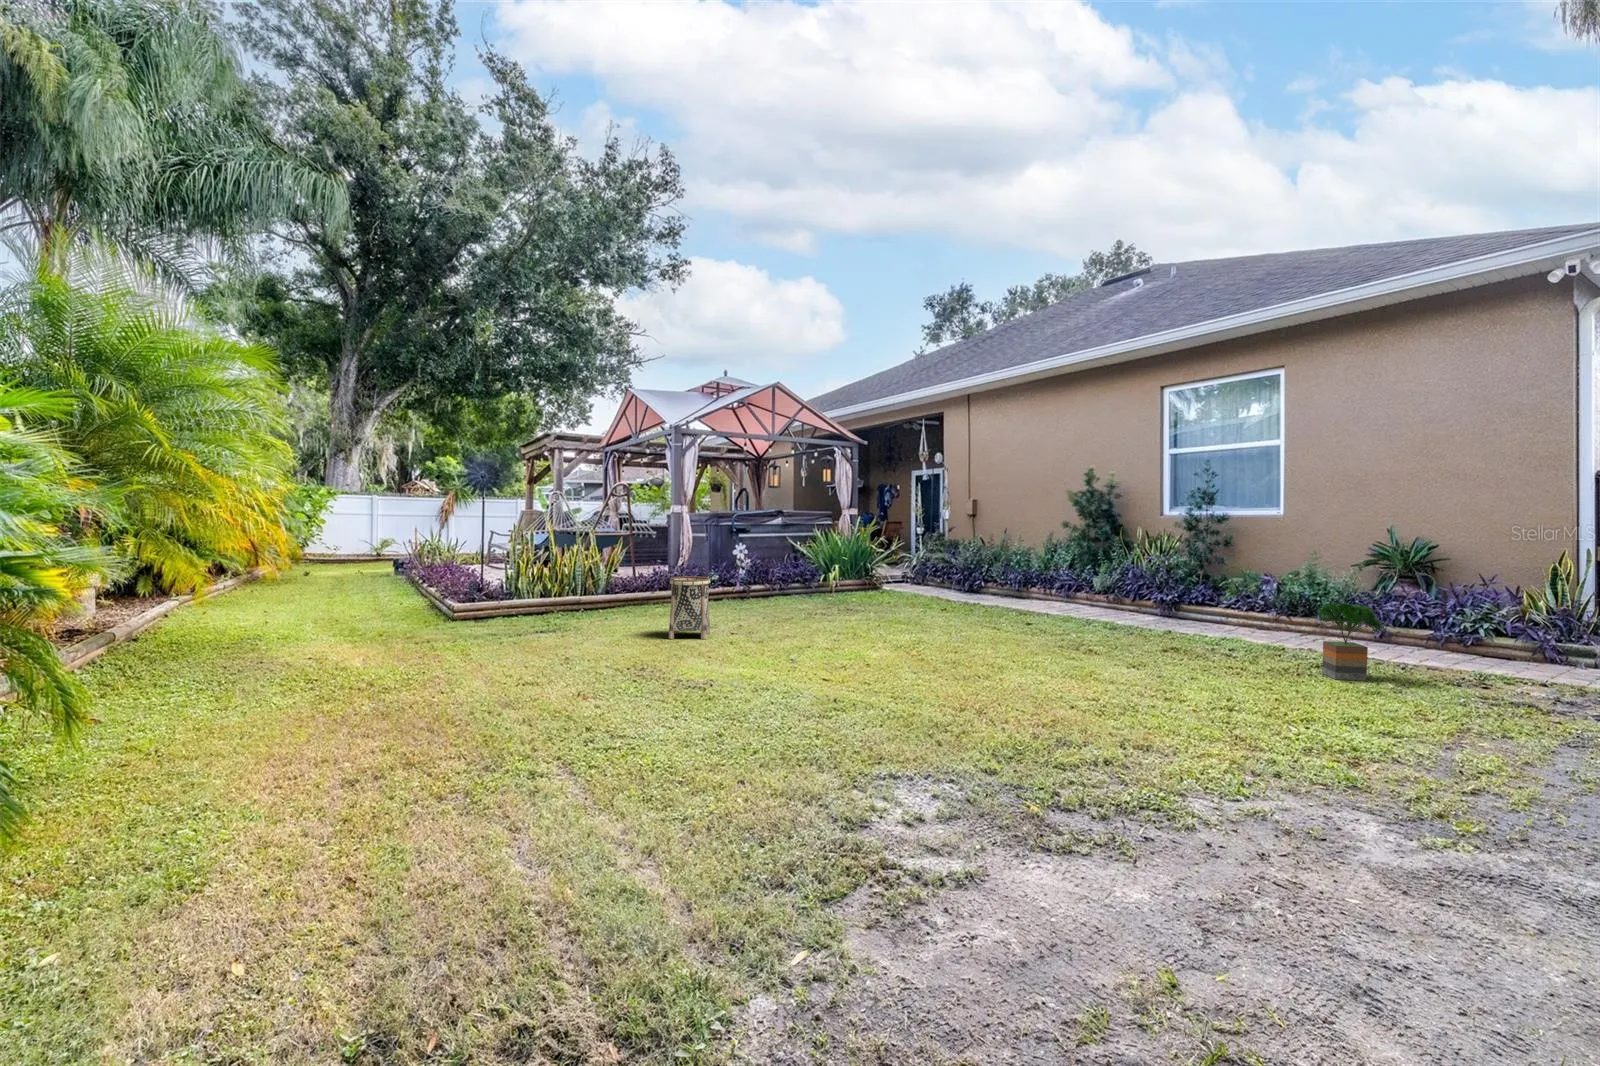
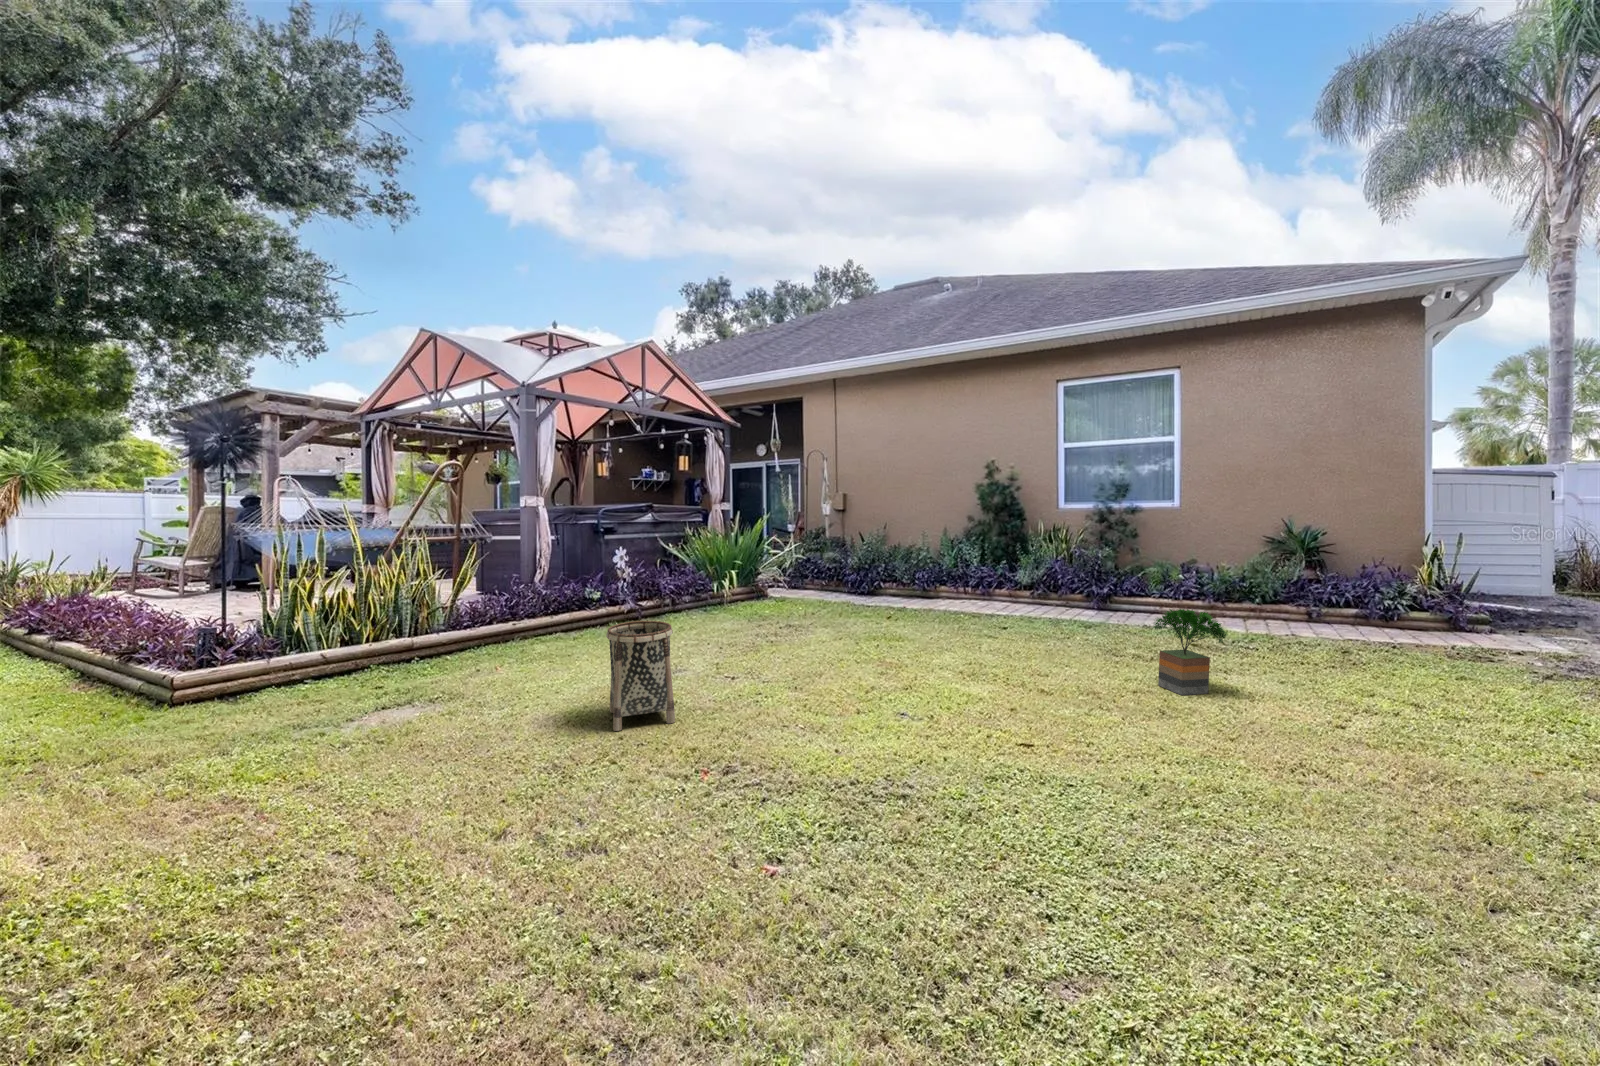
potted tree: present [1318,603,1383,681] -> present [1153,609,1227,695]

